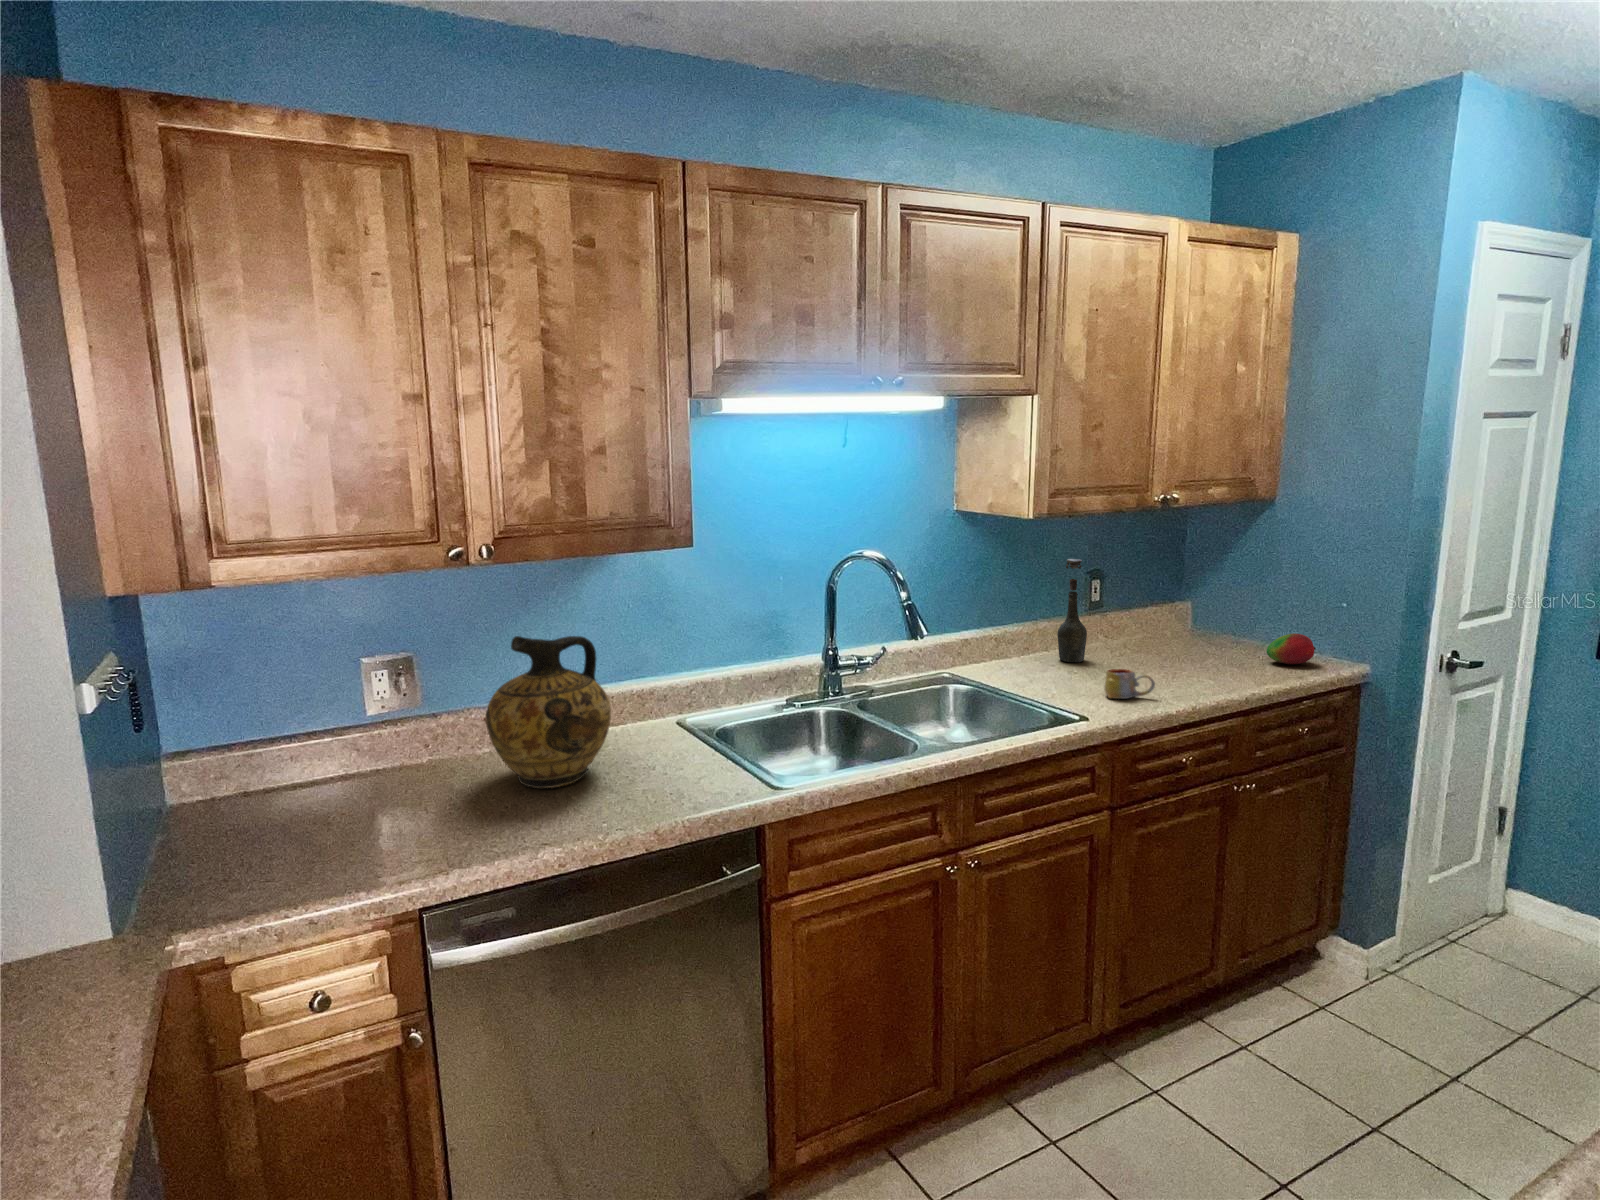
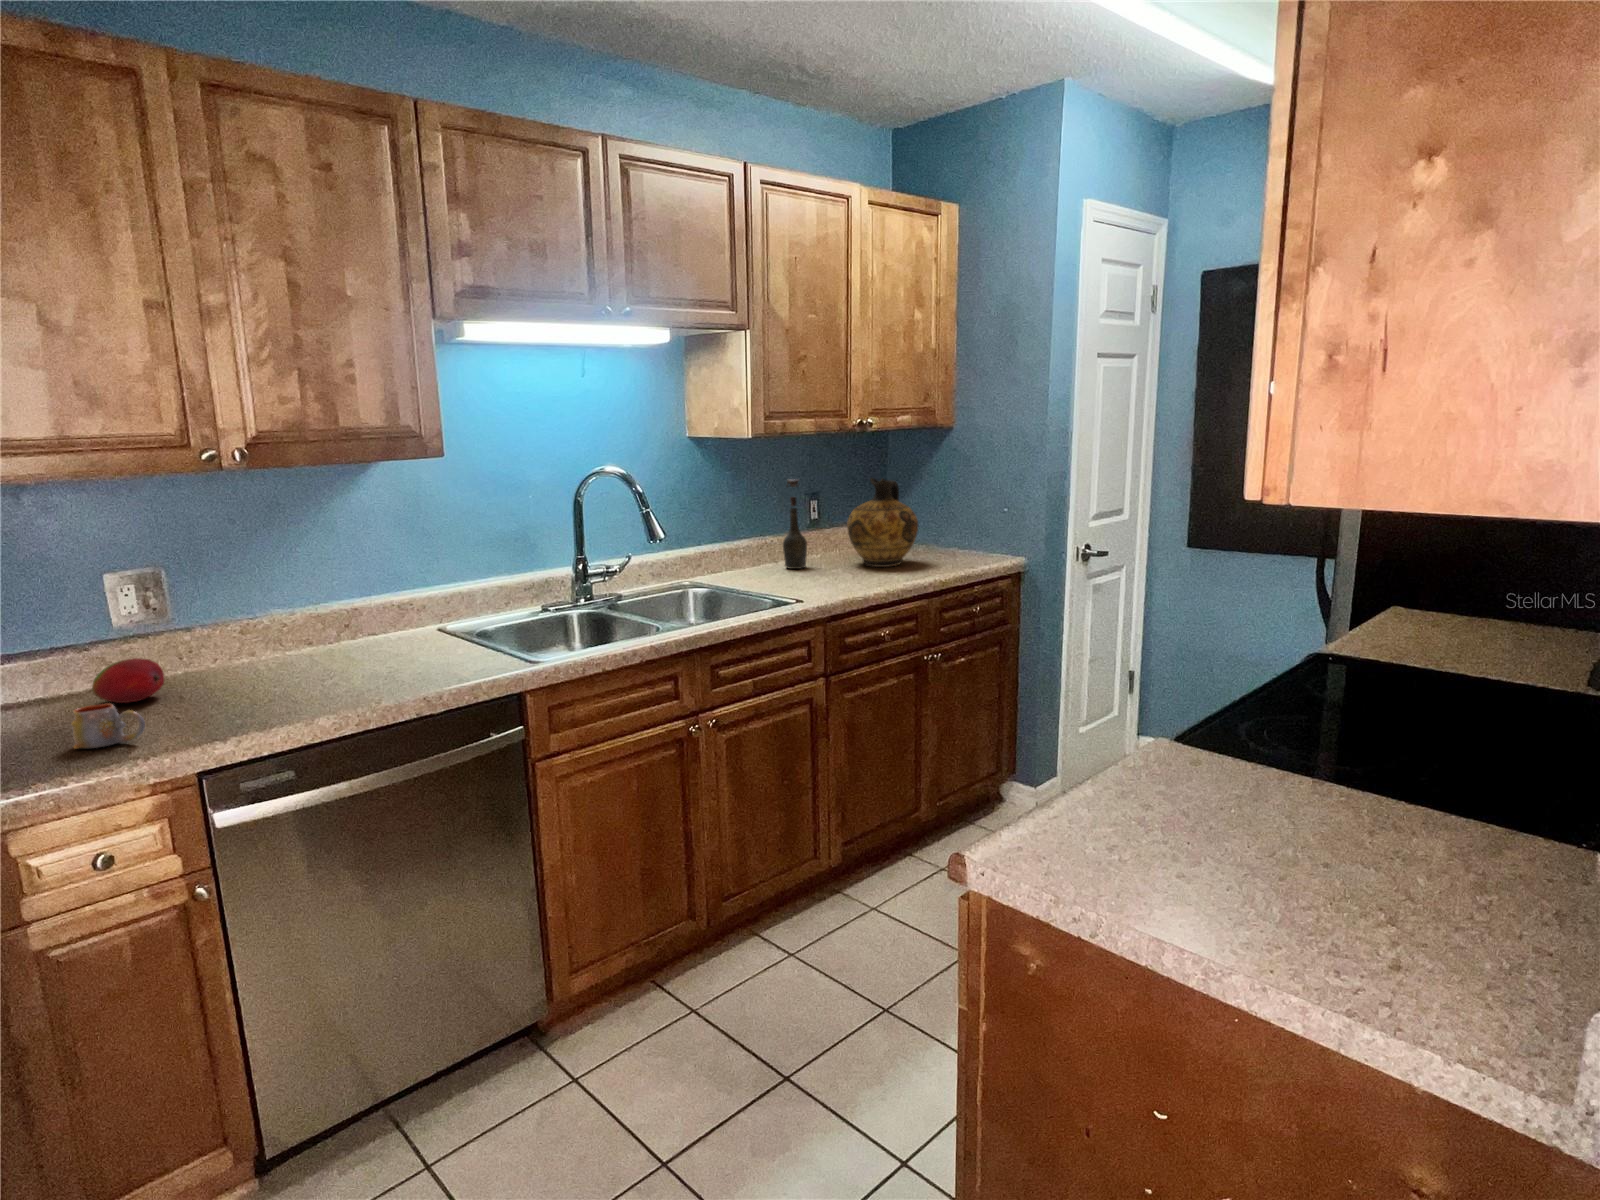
fruit: present [1267,633,1316,664] -> present [92,658,164,703]
ceramic jug: present [486,636,611,788] -> present [847,478,918,567]
mug: present [1104,669,1155,699] -> present [71,703,145,749]

